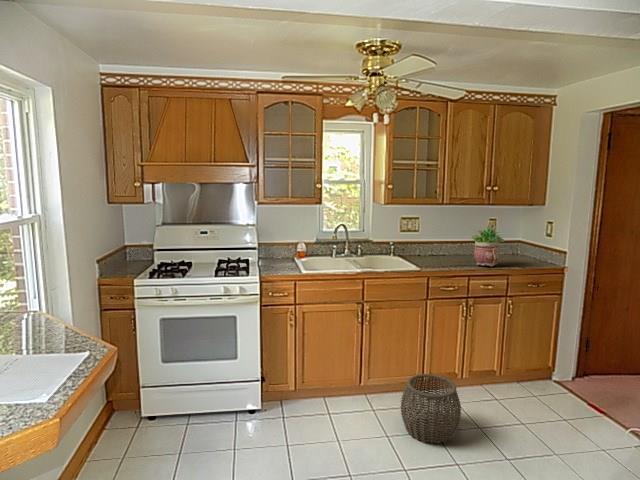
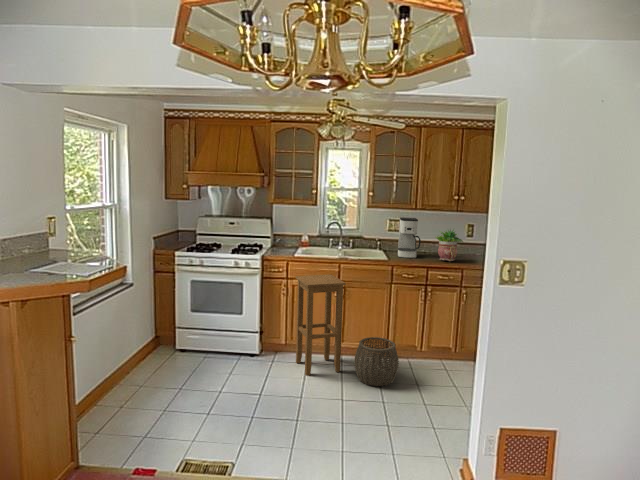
coffee maker: none [418,215,449,265] -> present [398,217,421,258]
stool: none [311,295,385,438] -> present [296,275,346,376]

